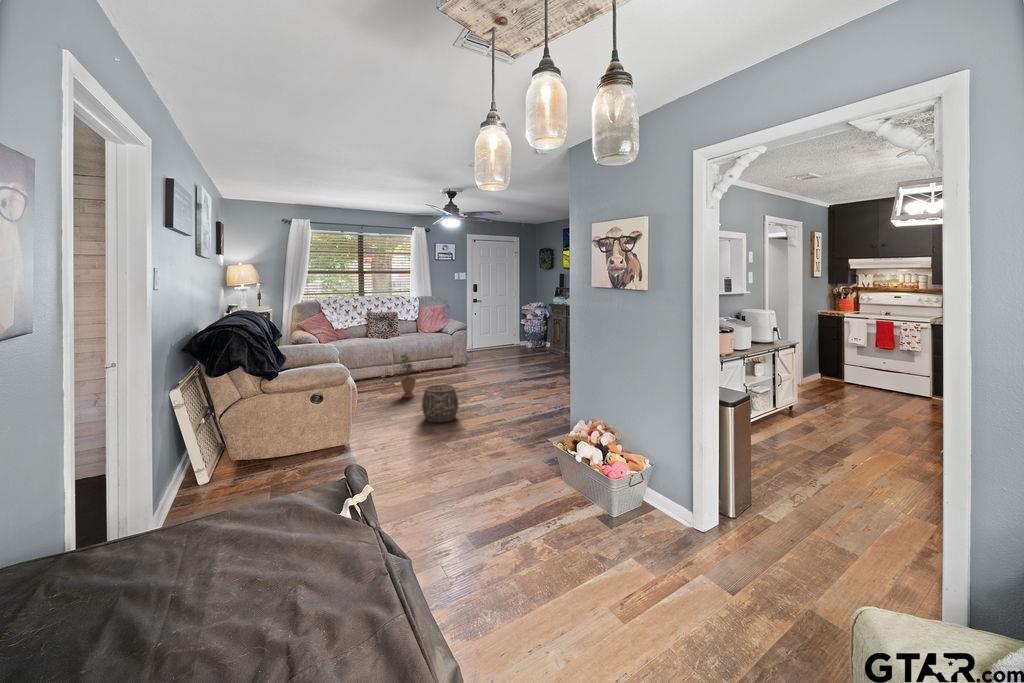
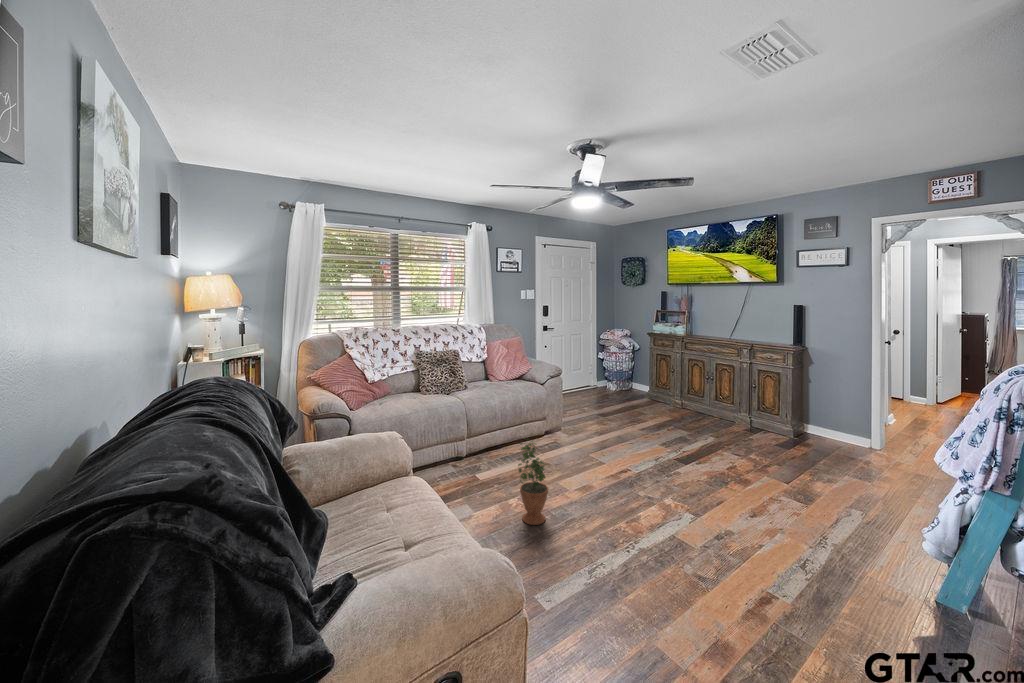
woven basket: present [422,385,459,422] -> none [628,530,716,636]

